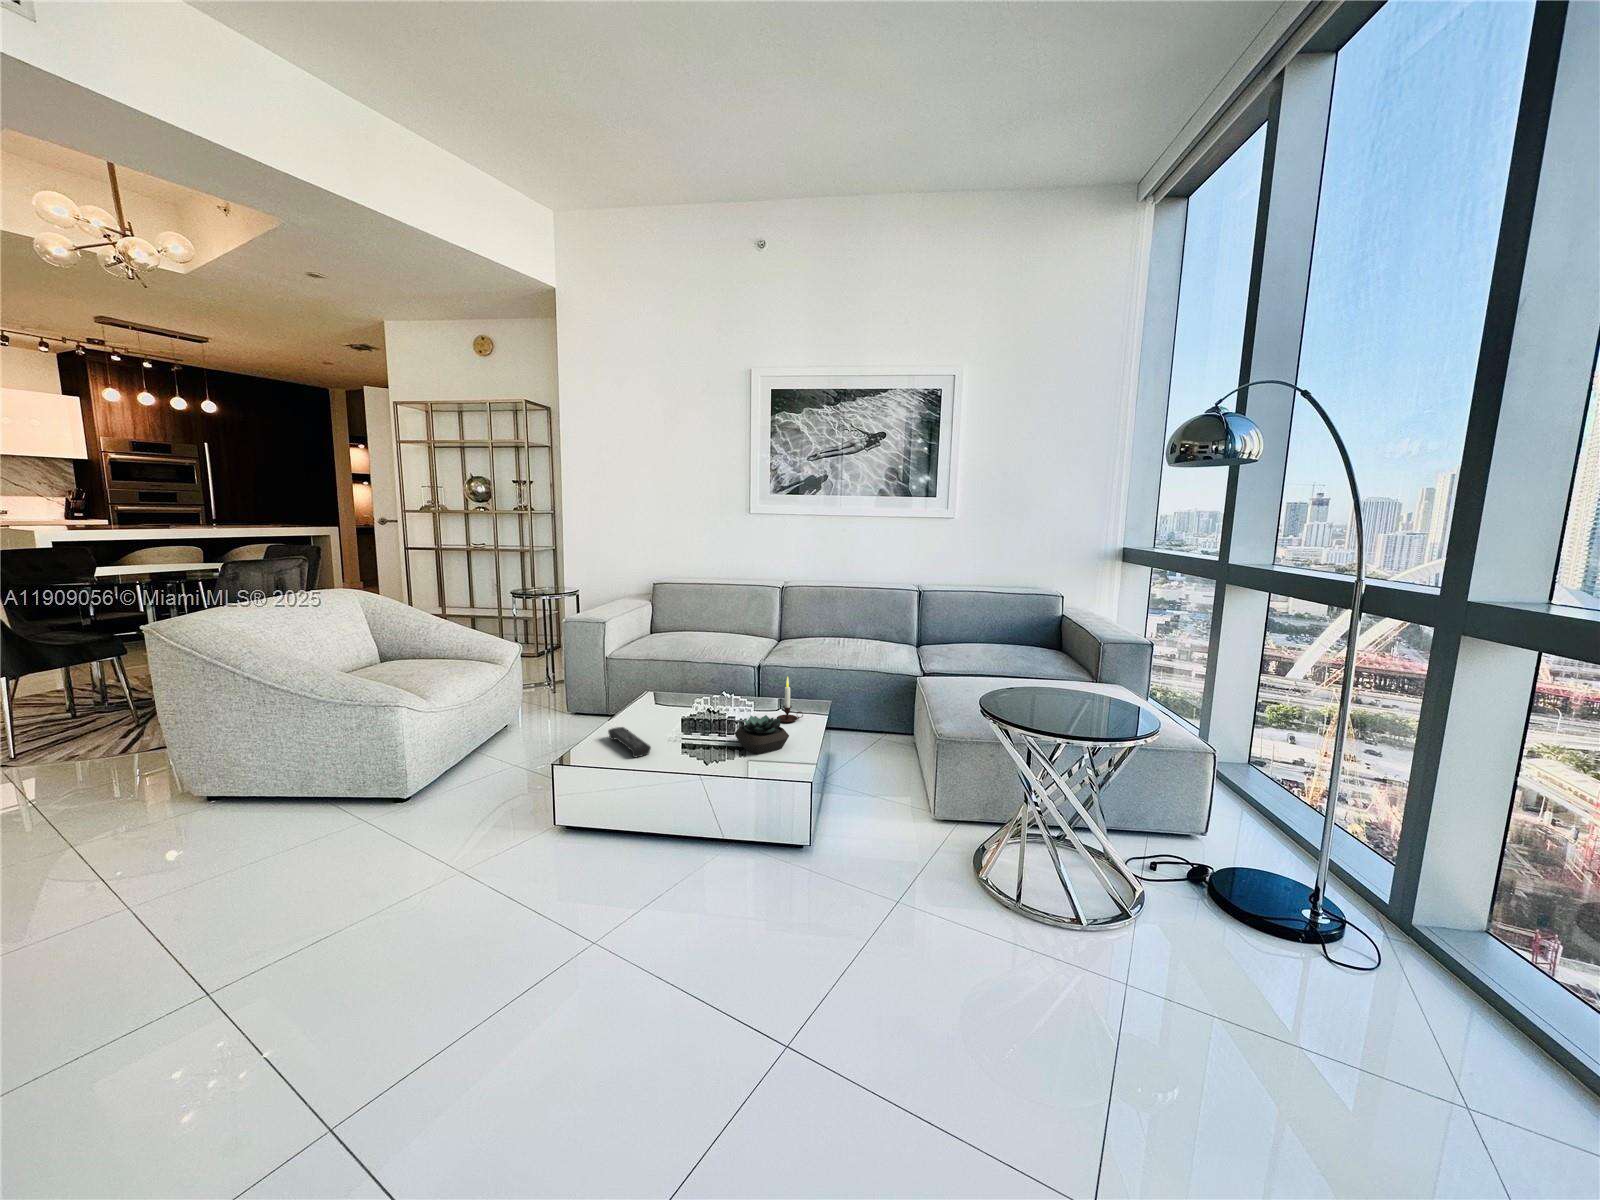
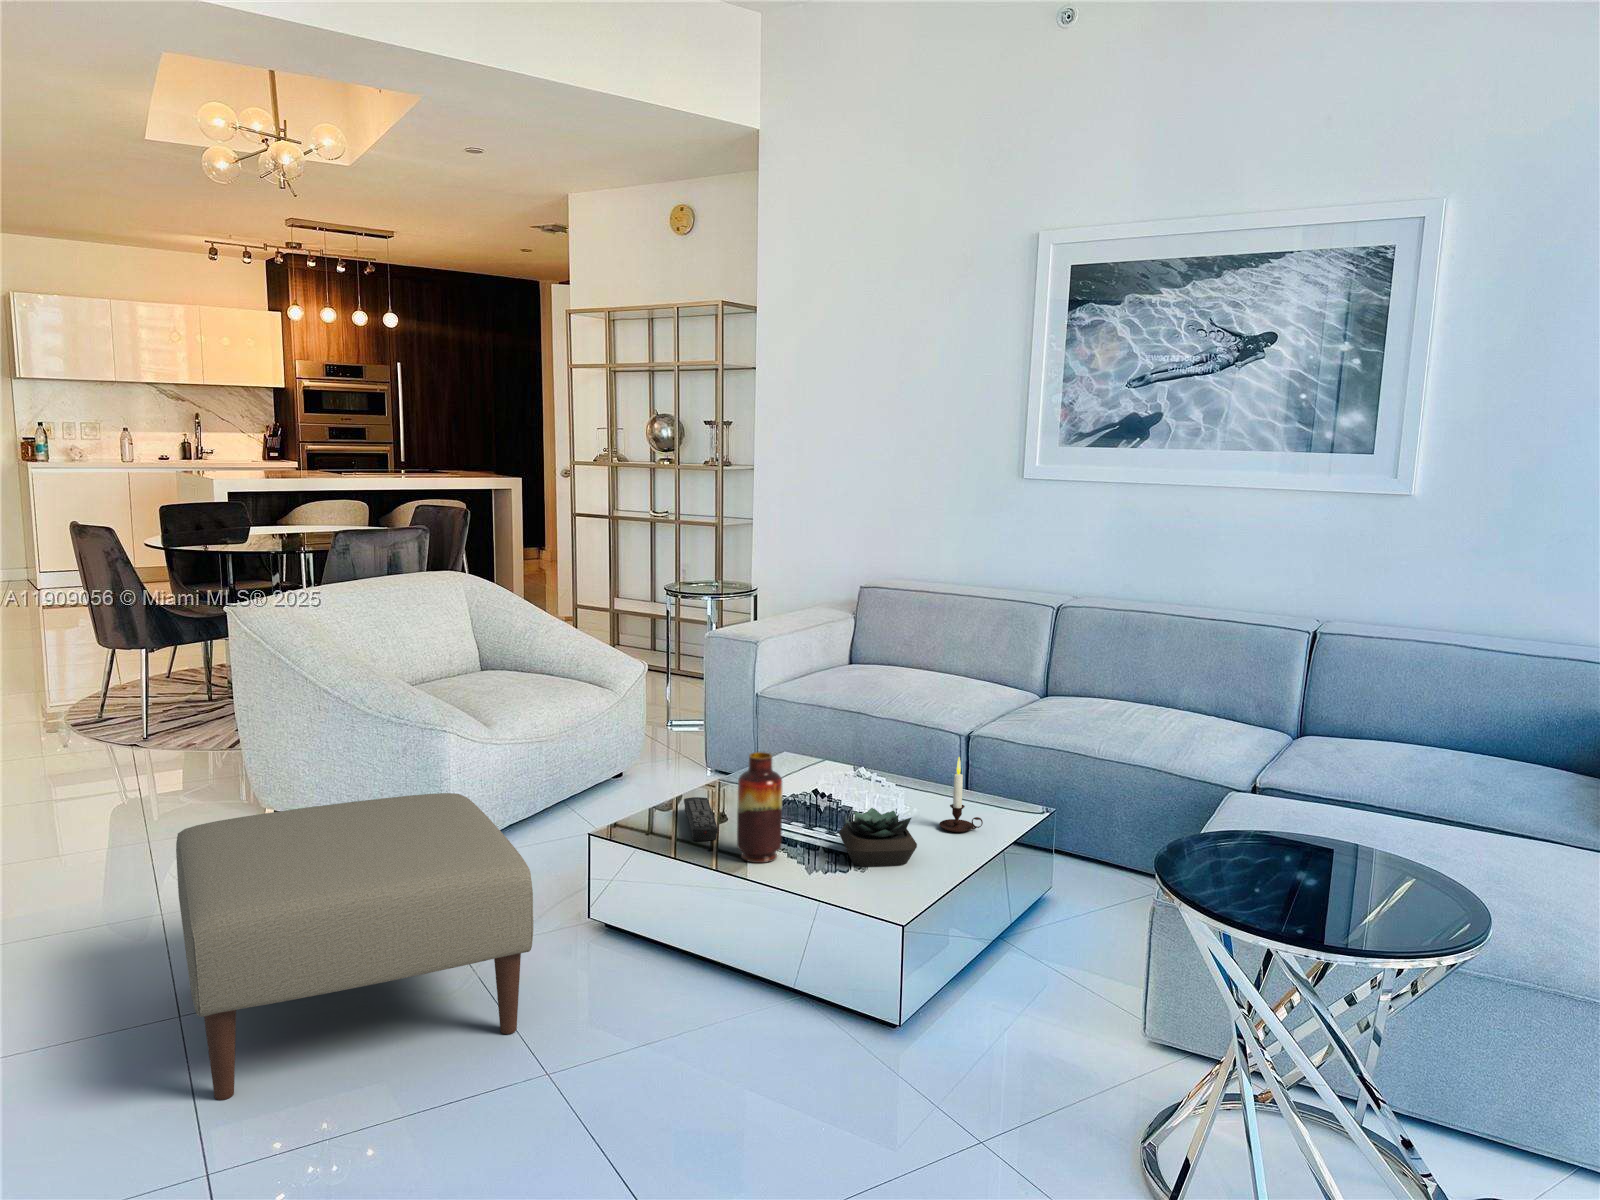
vase: none [674,690,705,765] -> present [737,752,782,863]
ottoman: none [179,756,578,1096] -> present [176,793,533,1100]

